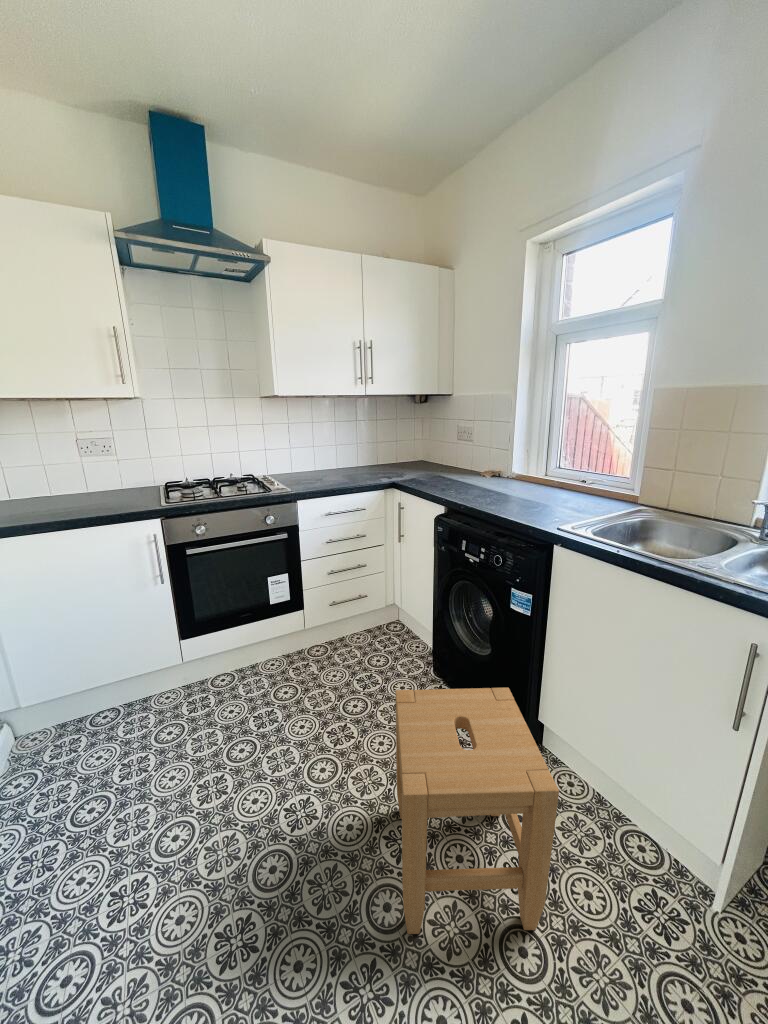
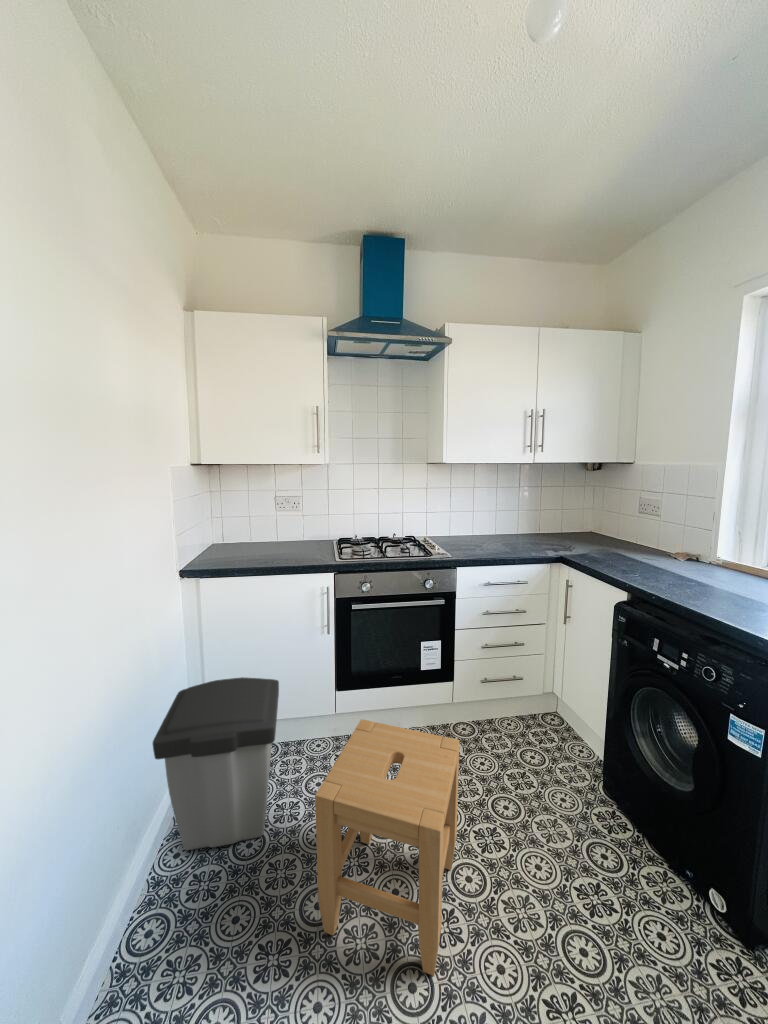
trash can: none [134,667,301,907] -> present [153,677,279,850]

